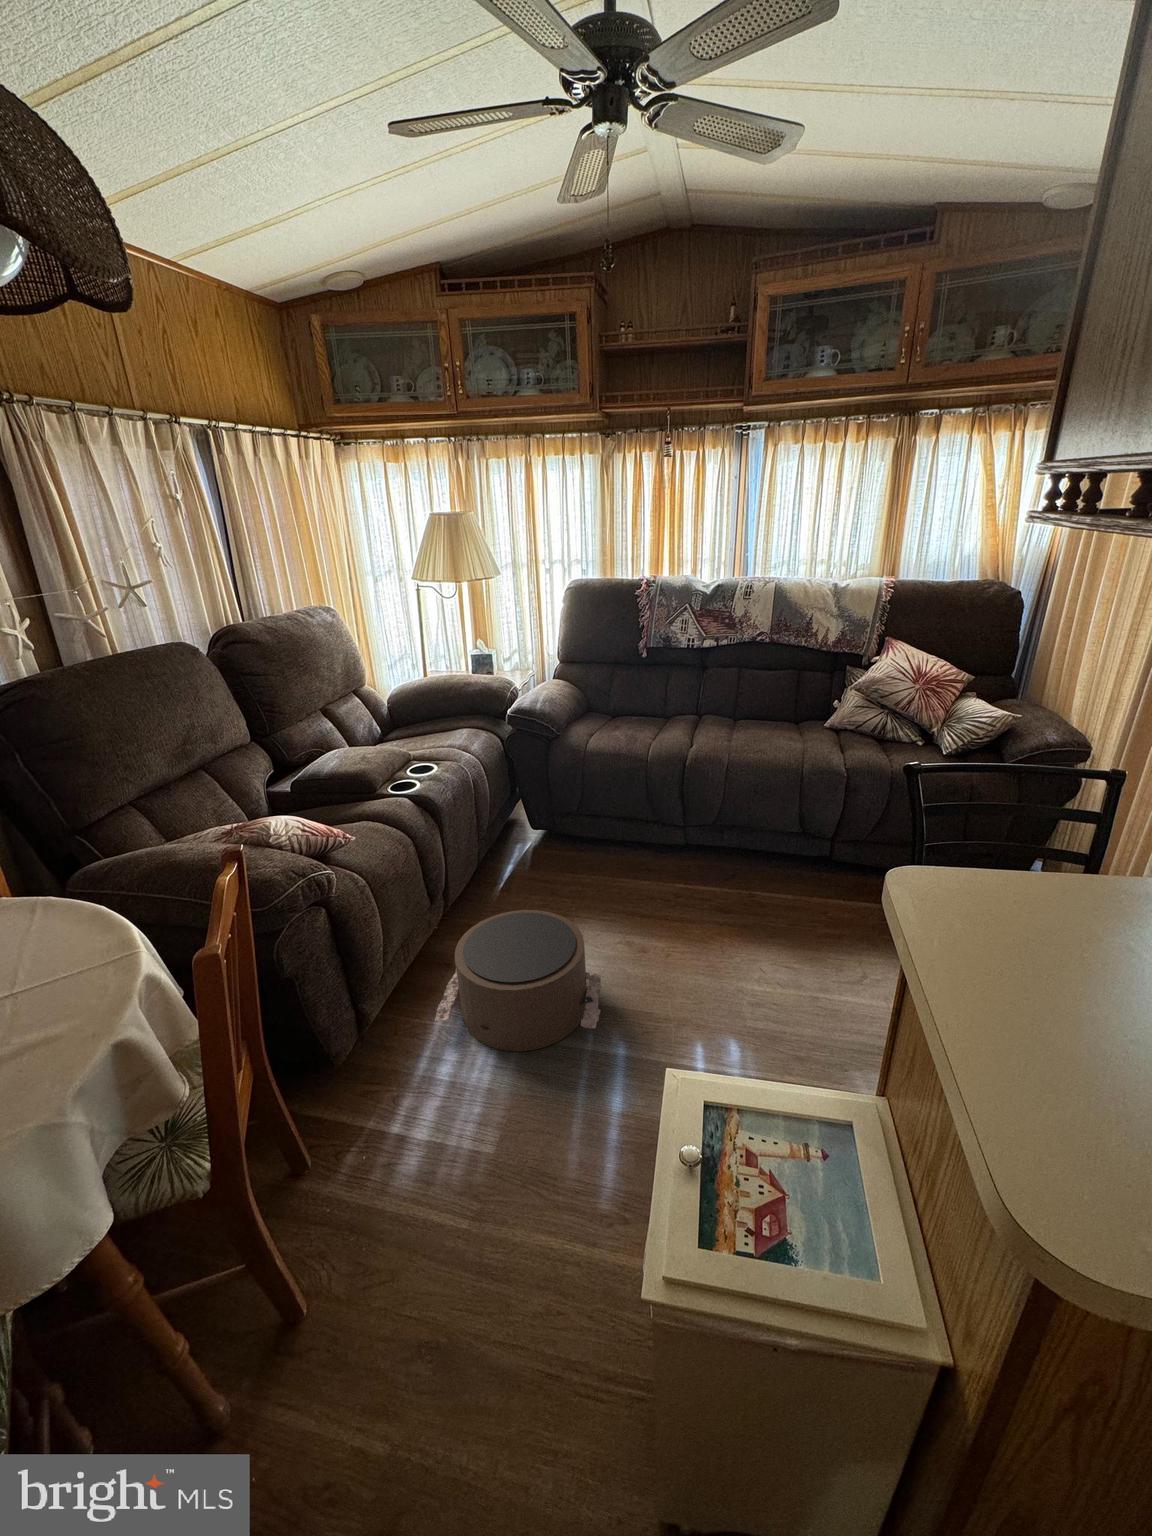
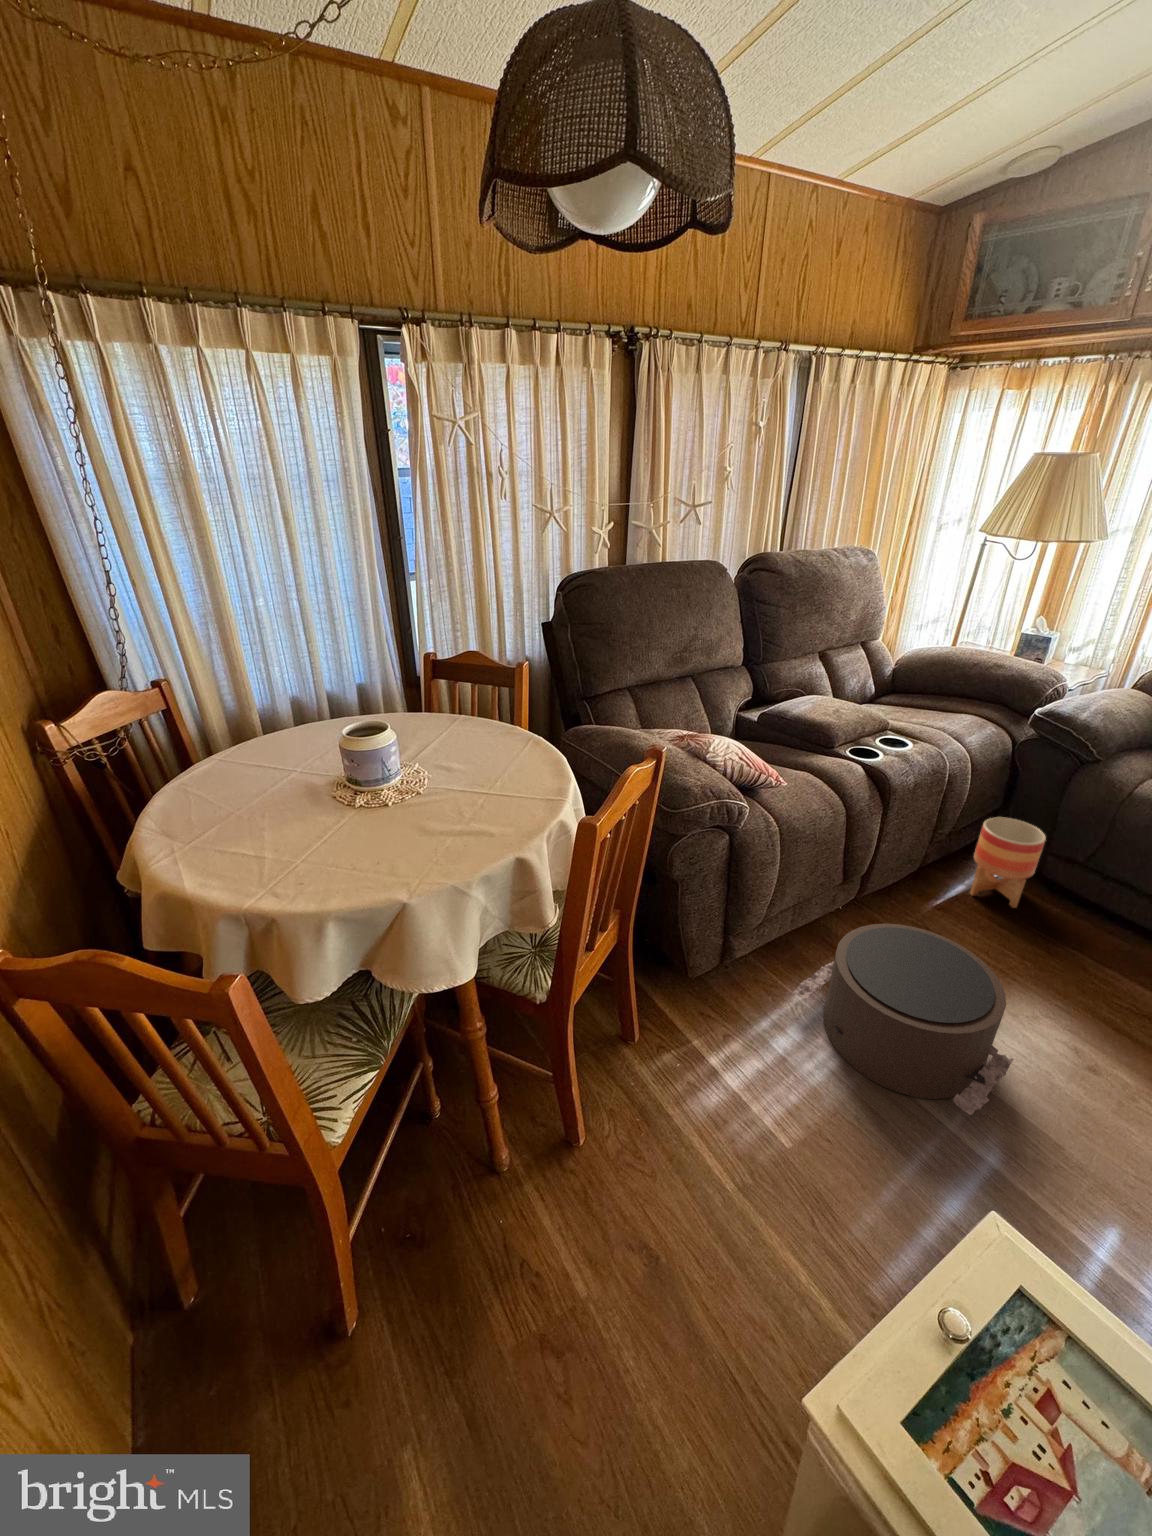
planter: none [508,801,553,872] -> present [970,817,1046,908]

